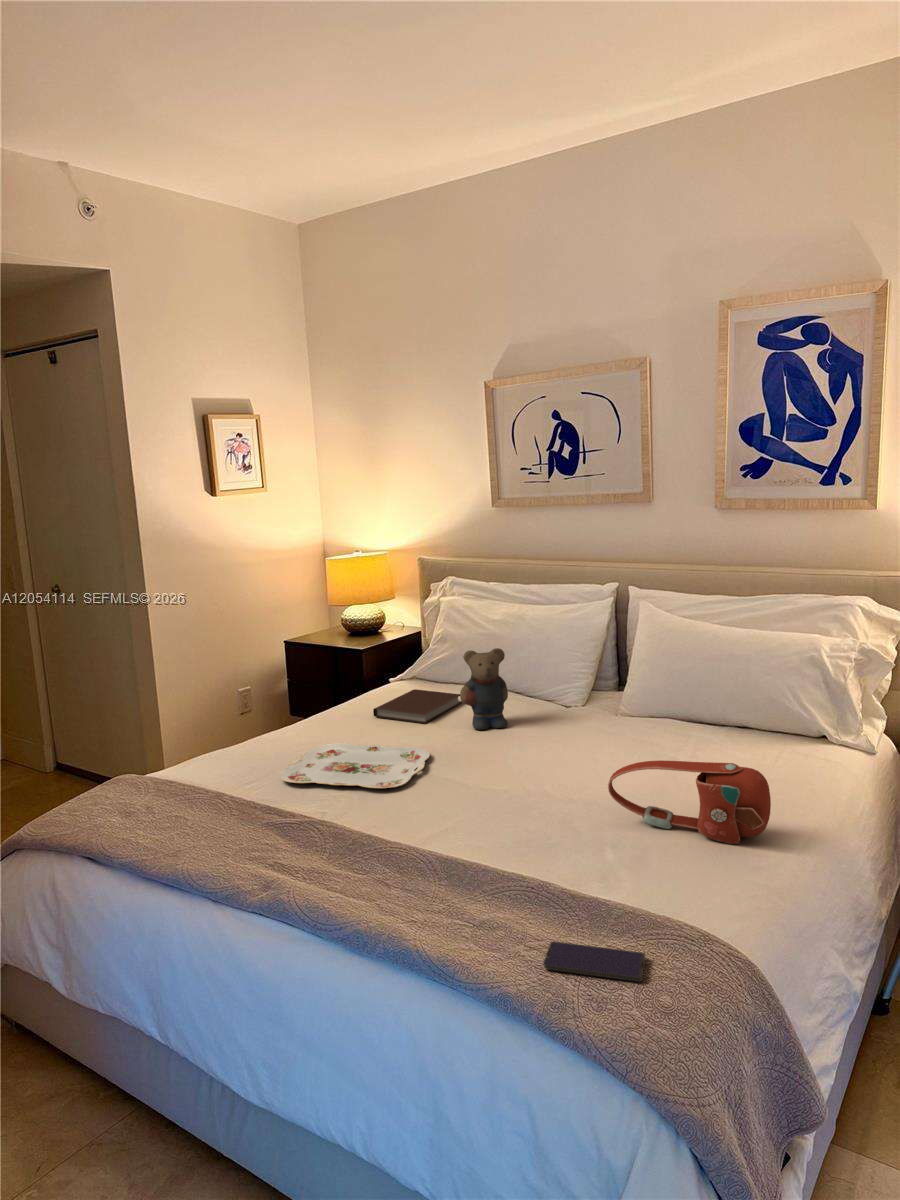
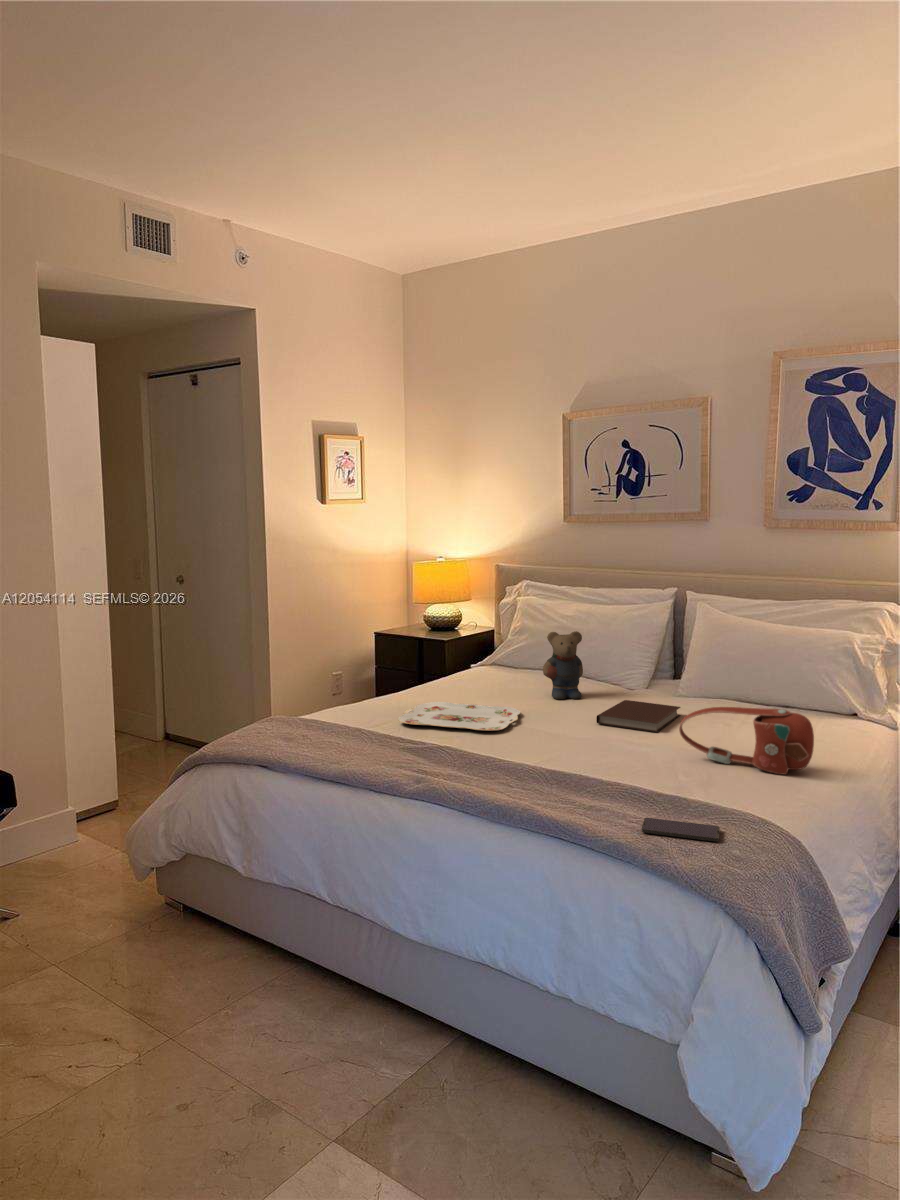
notebook: present [373,689,462,724] -> present [596,700,680,732]

